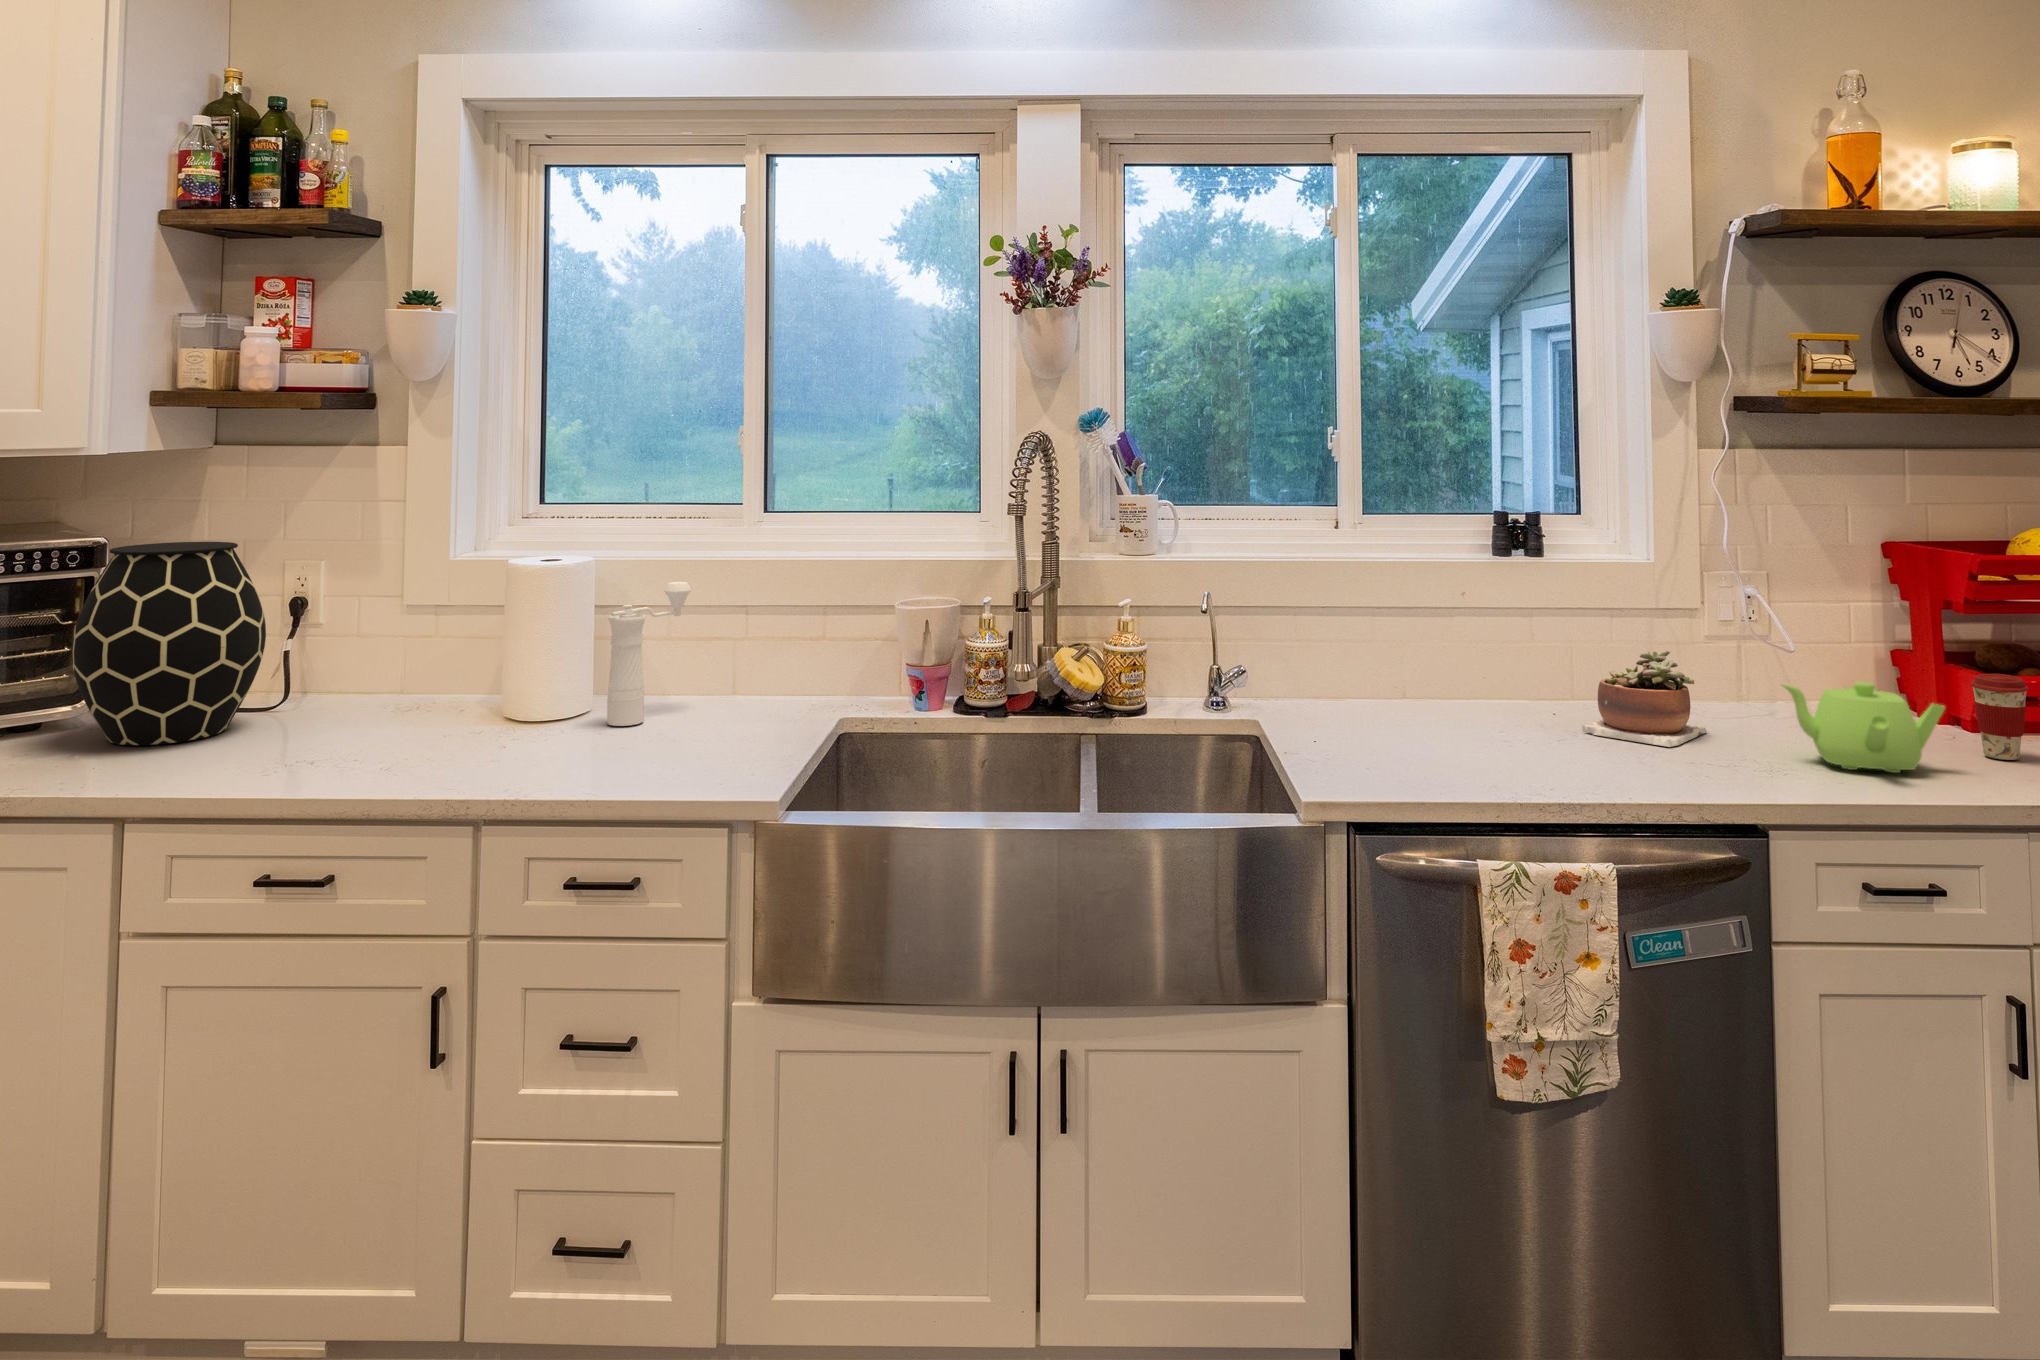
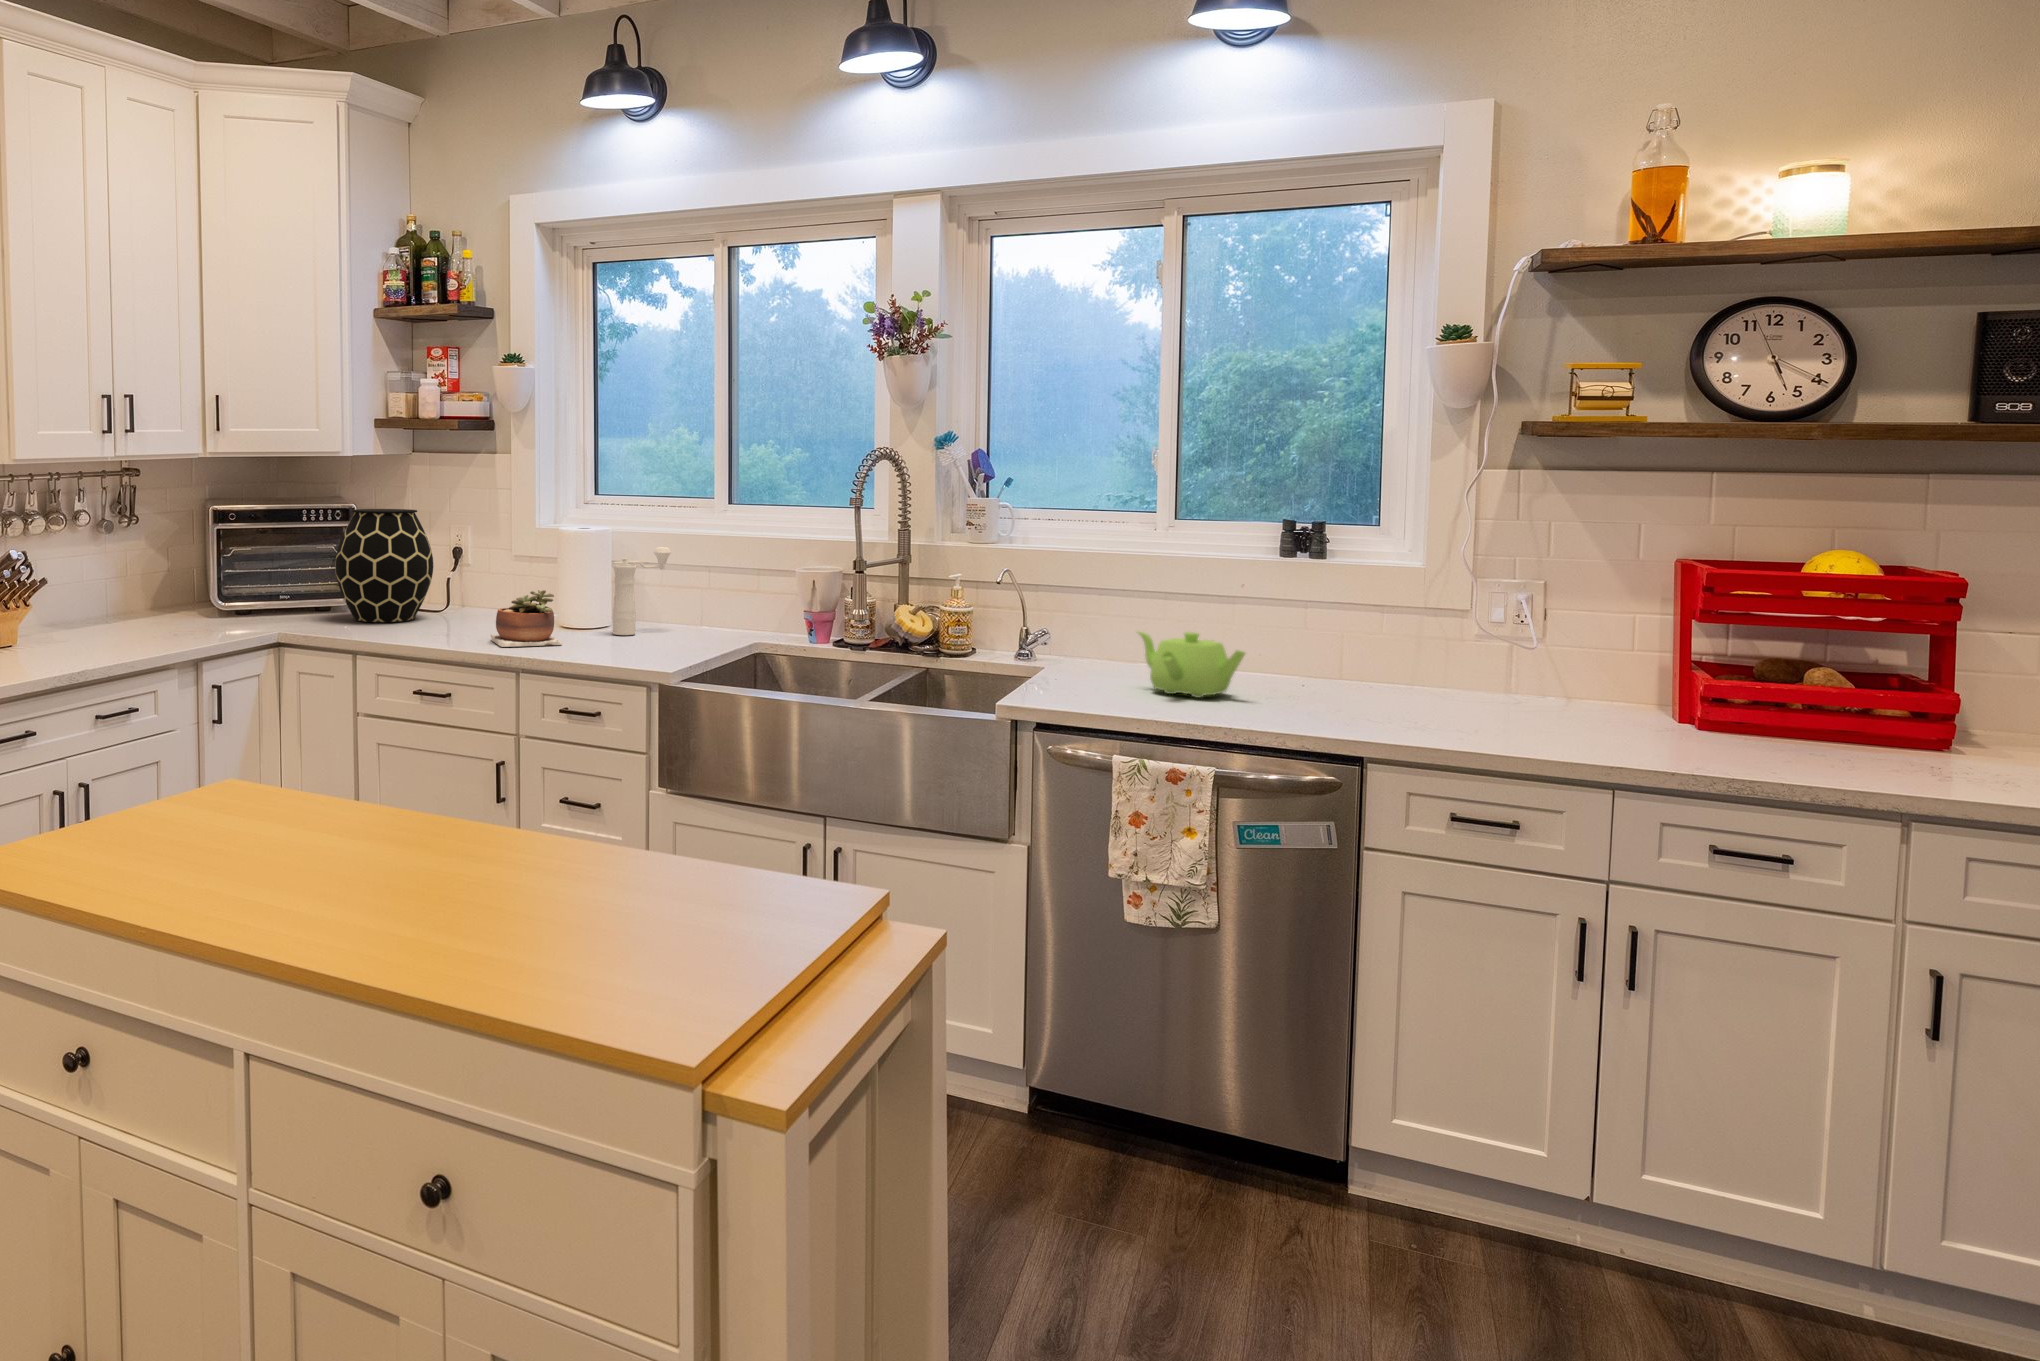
succulent plant: present [1582,651,1707,747] -> present [491,590,562,647]
coffee cup: present [1970,674,2028,760] -> none [1649,667,1704,741]
teapot: present [1782,682,1945,773] -> present [1138,632,1245,698]

